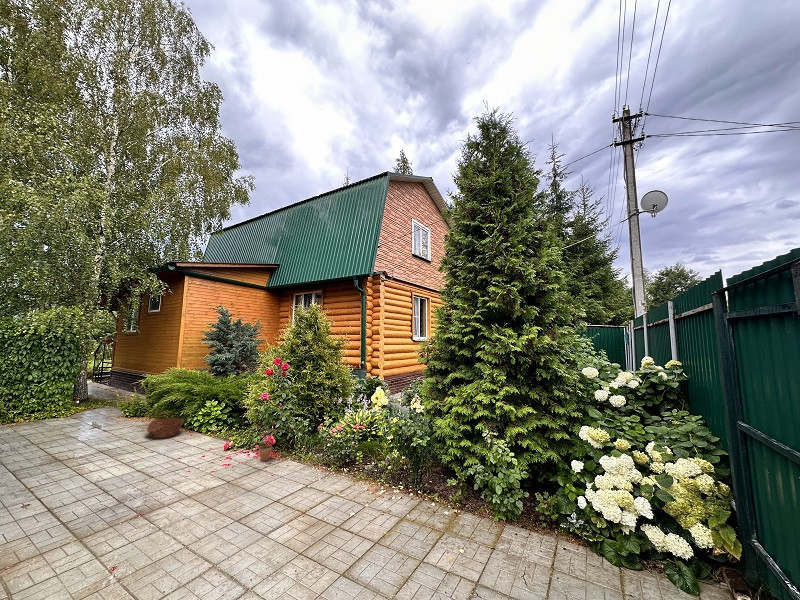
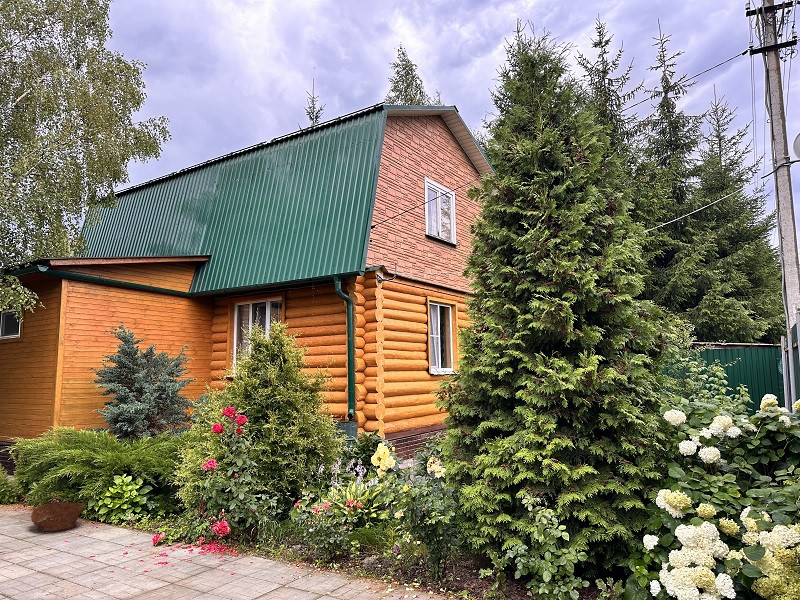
potted plant: present [259,422,274,461] -> none [206,500,229,556]

